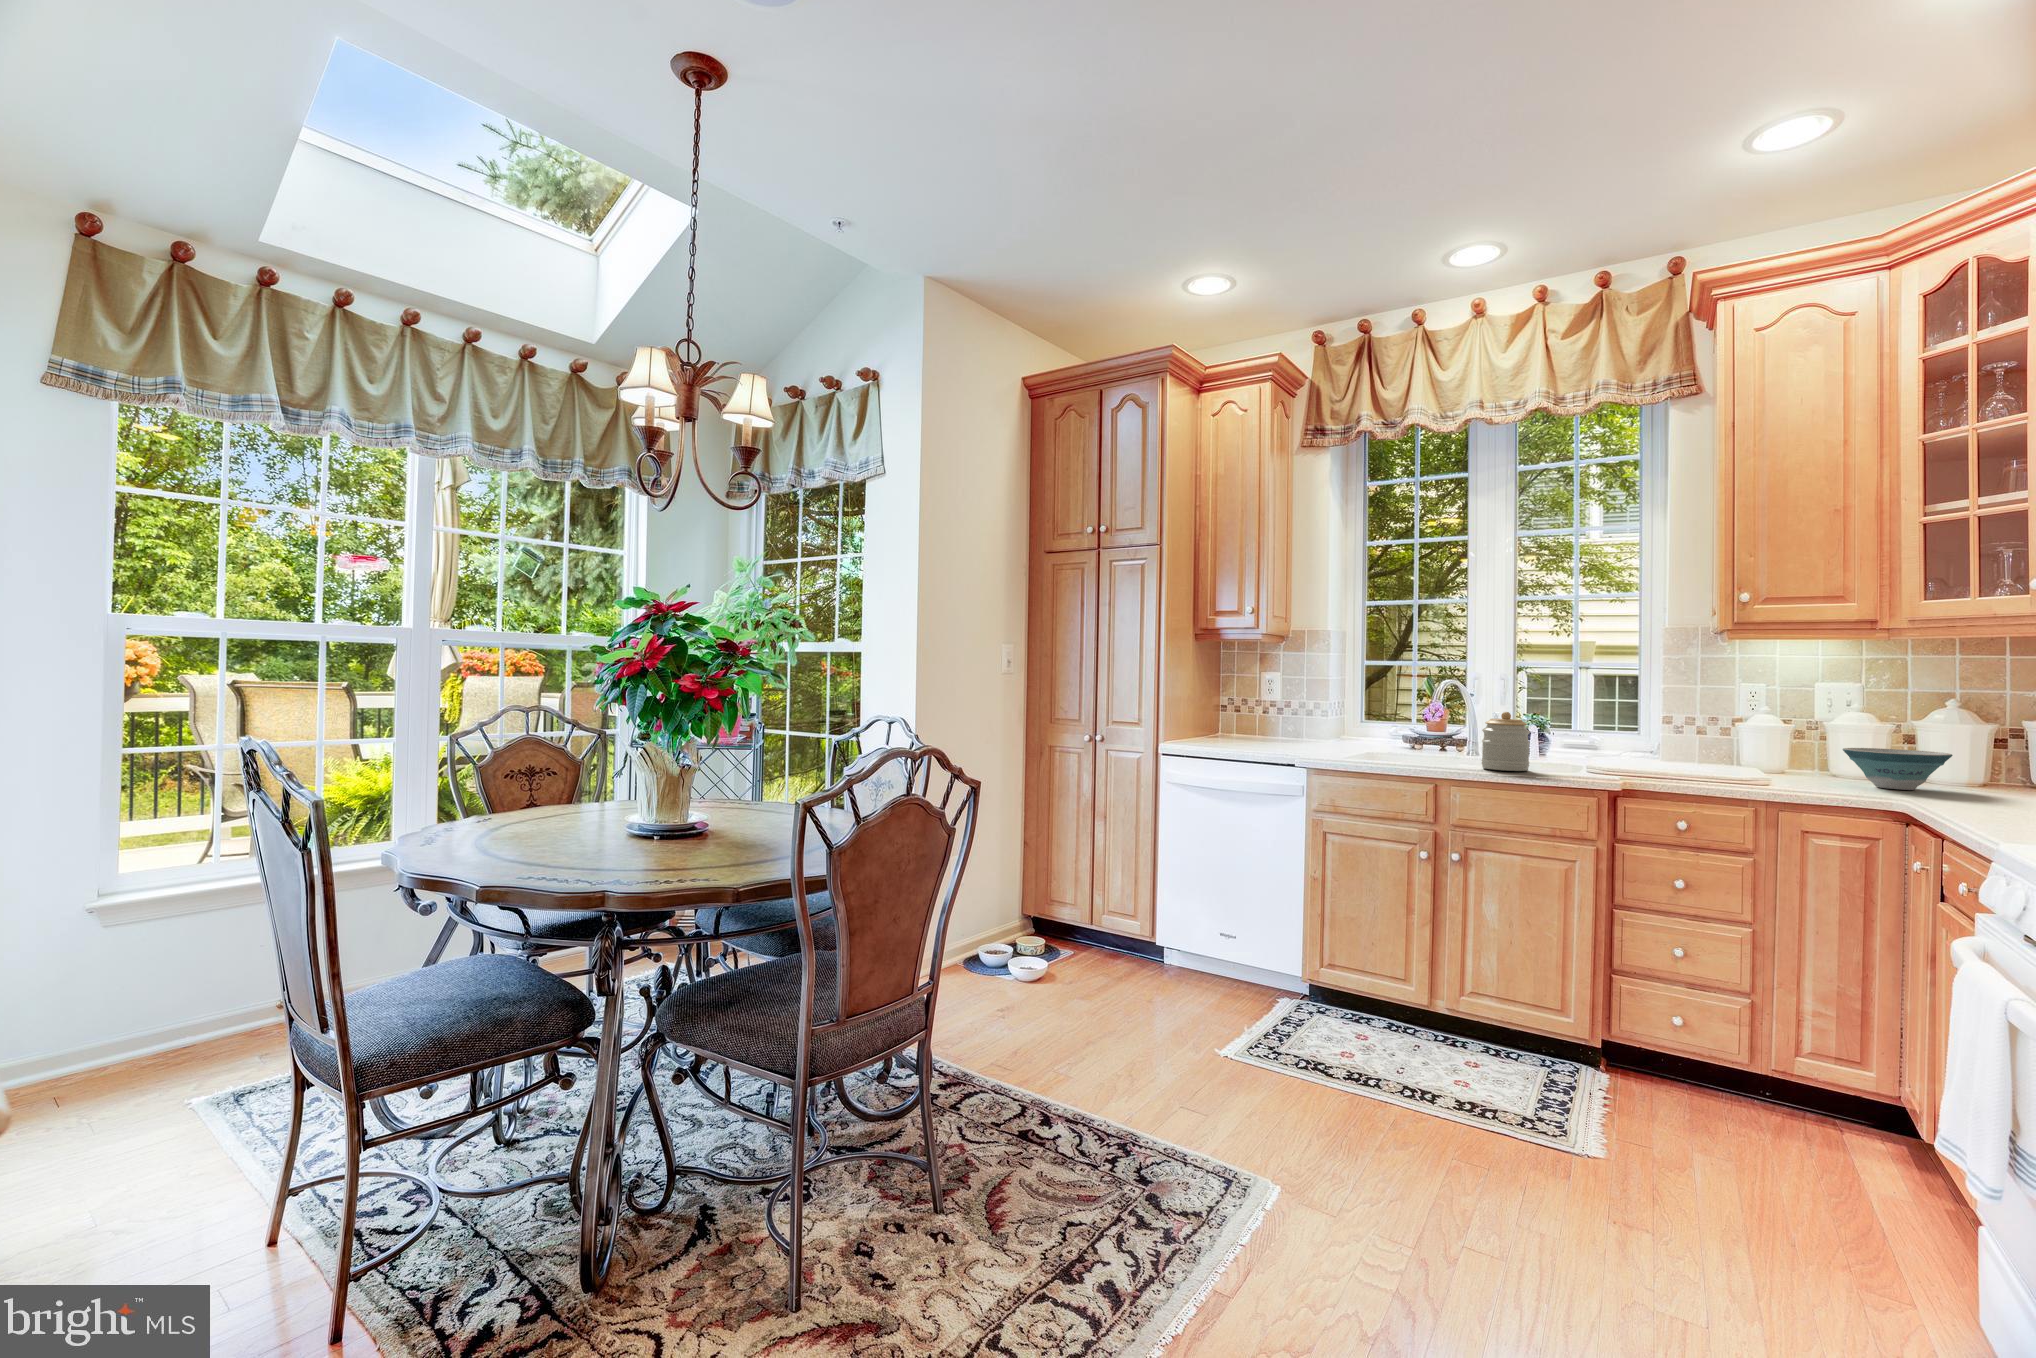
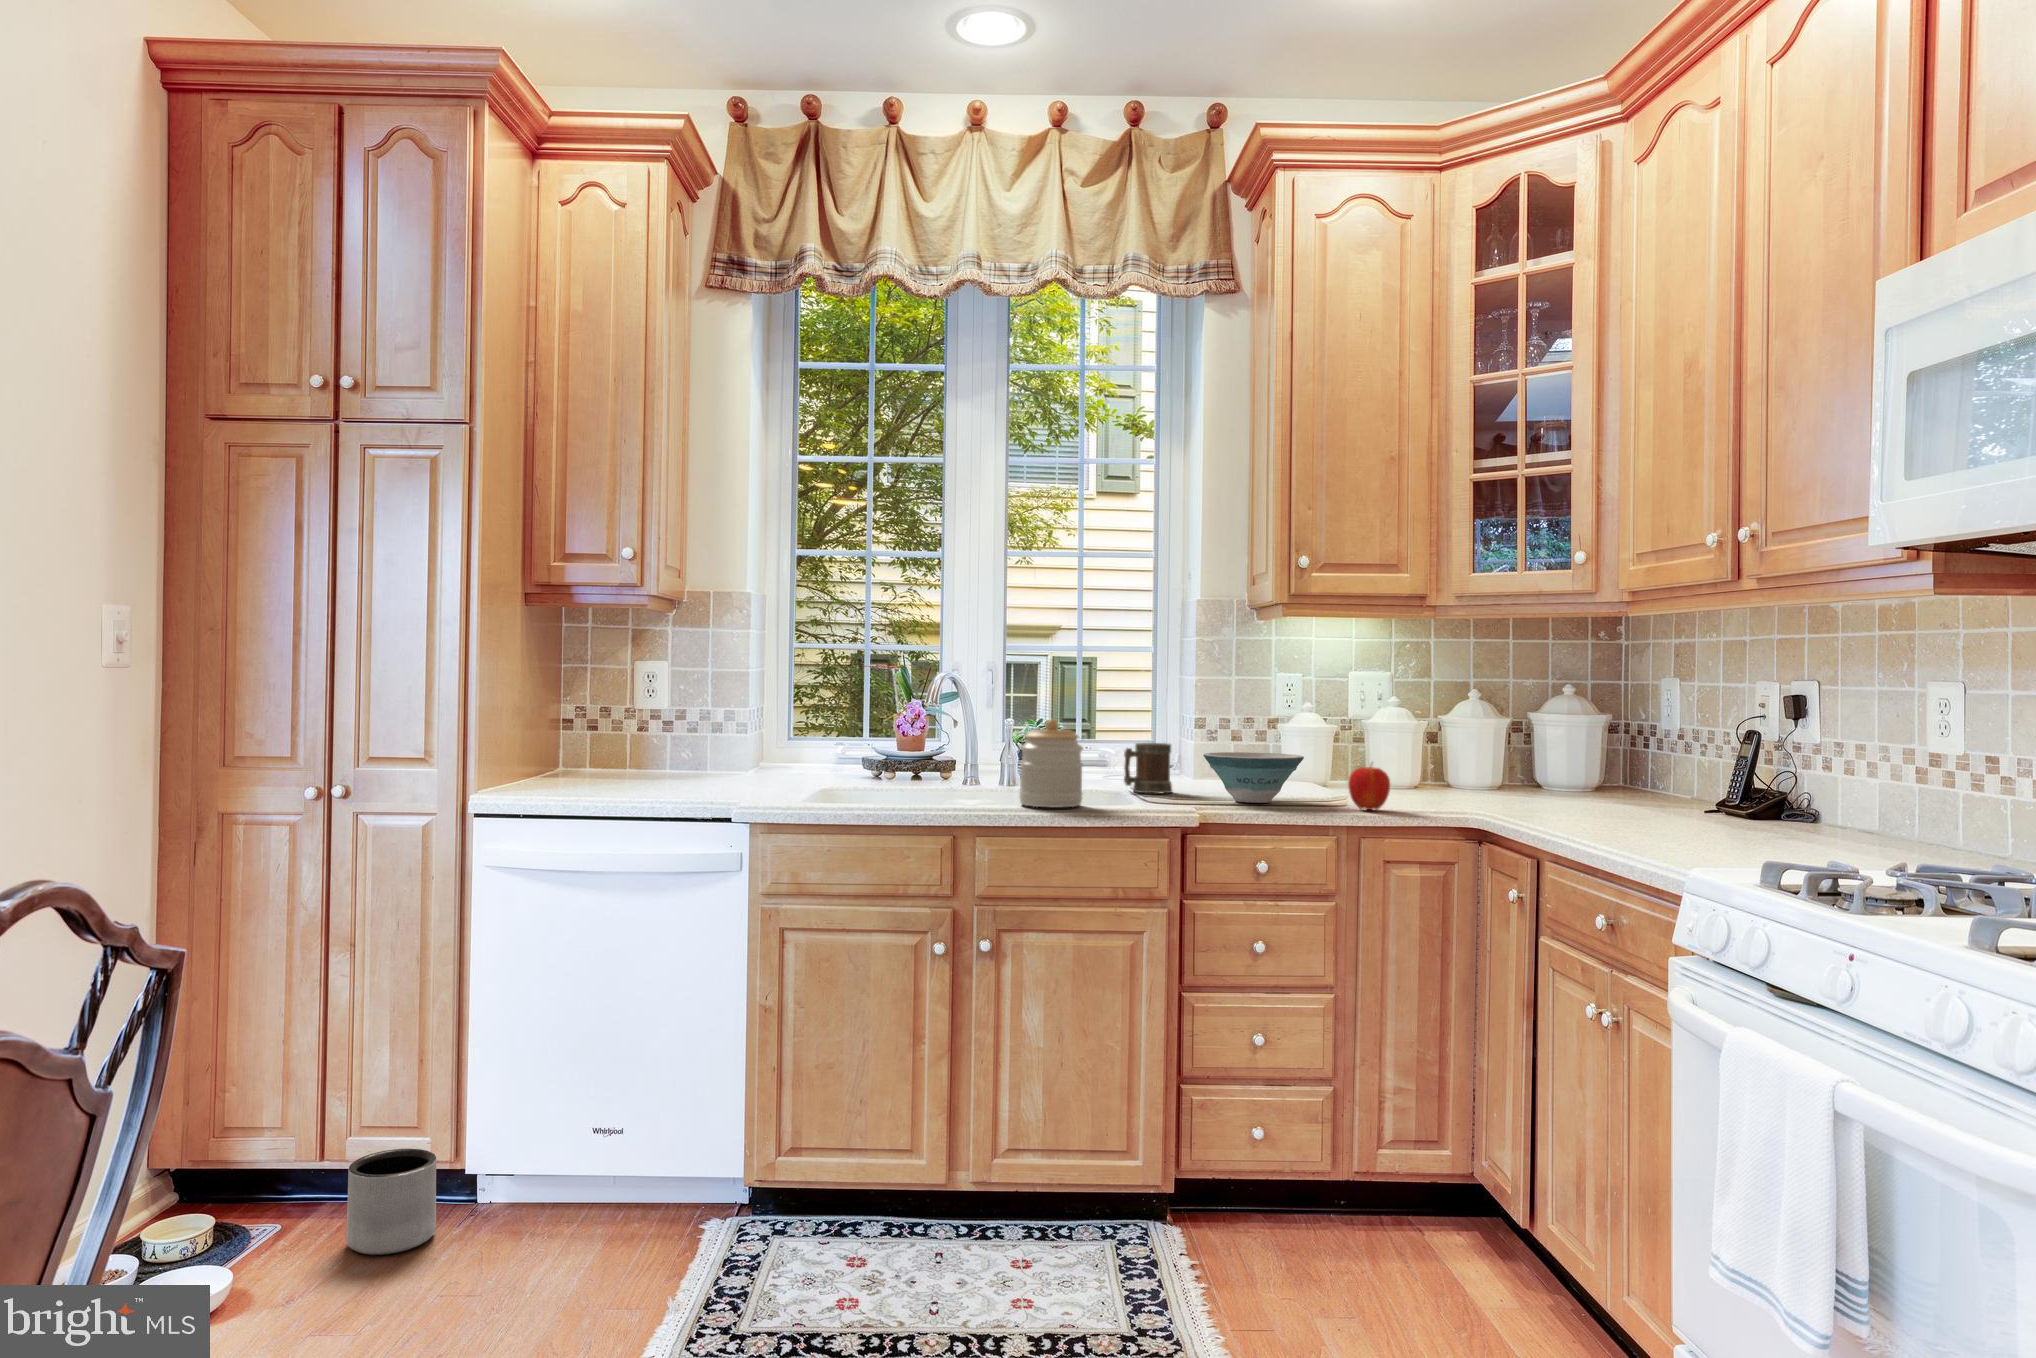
mug: none [1580,731,1623,767] -> present [1124,743,1172,793]
bowl: present [1843,748,1953,790] -> present [1203,752,1304,803]
apple: none [1765,752,1806,789] -> present [1348,766,1390,810]
planter: none [1098,925,1140,976] -> present [346,1149,436,1255]

